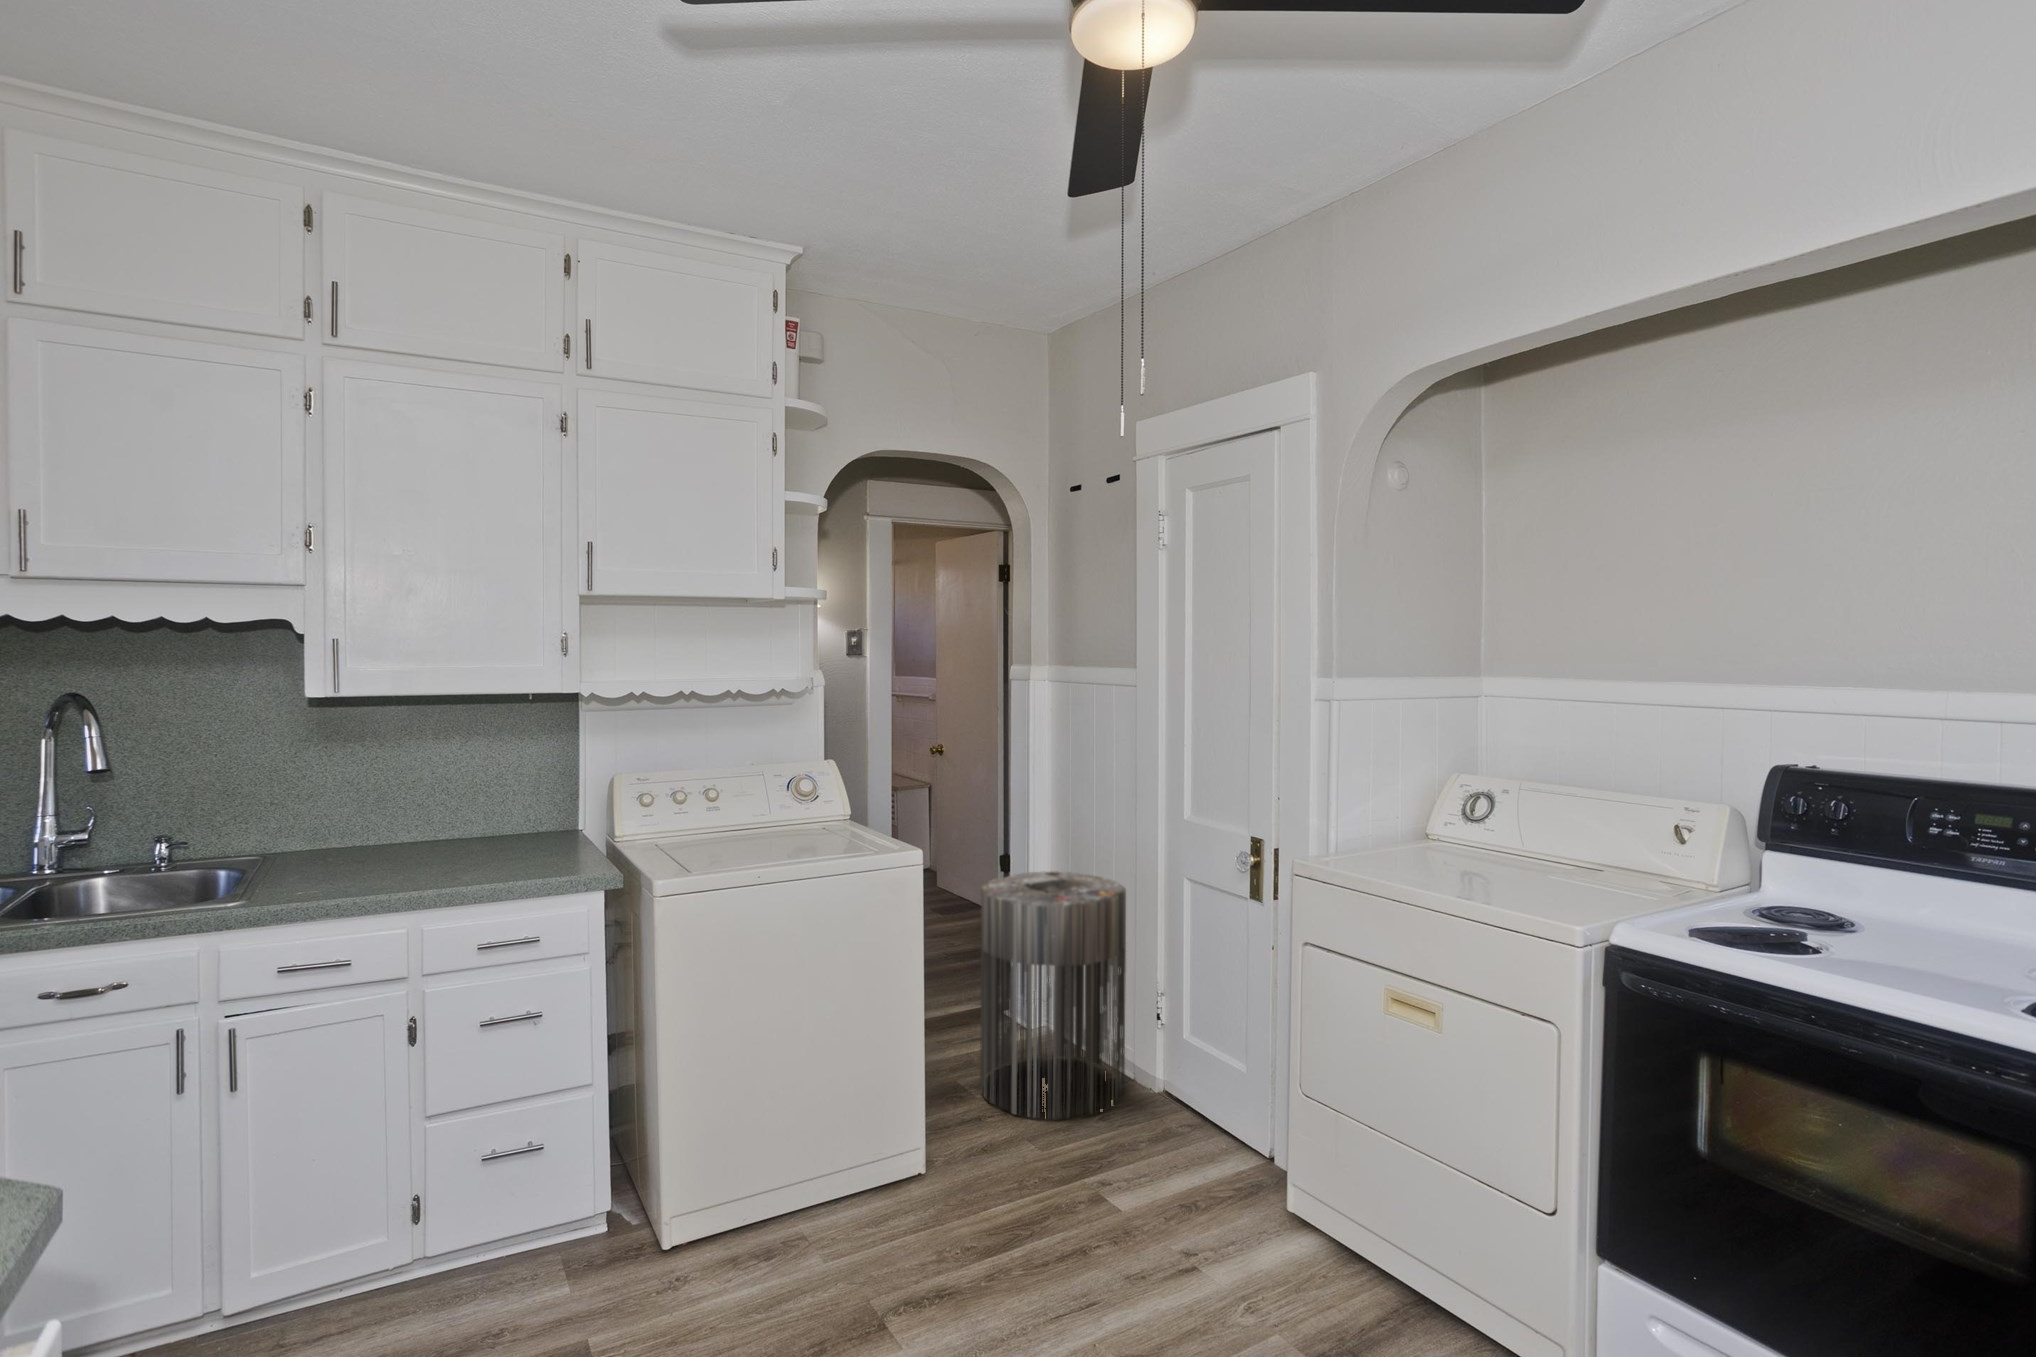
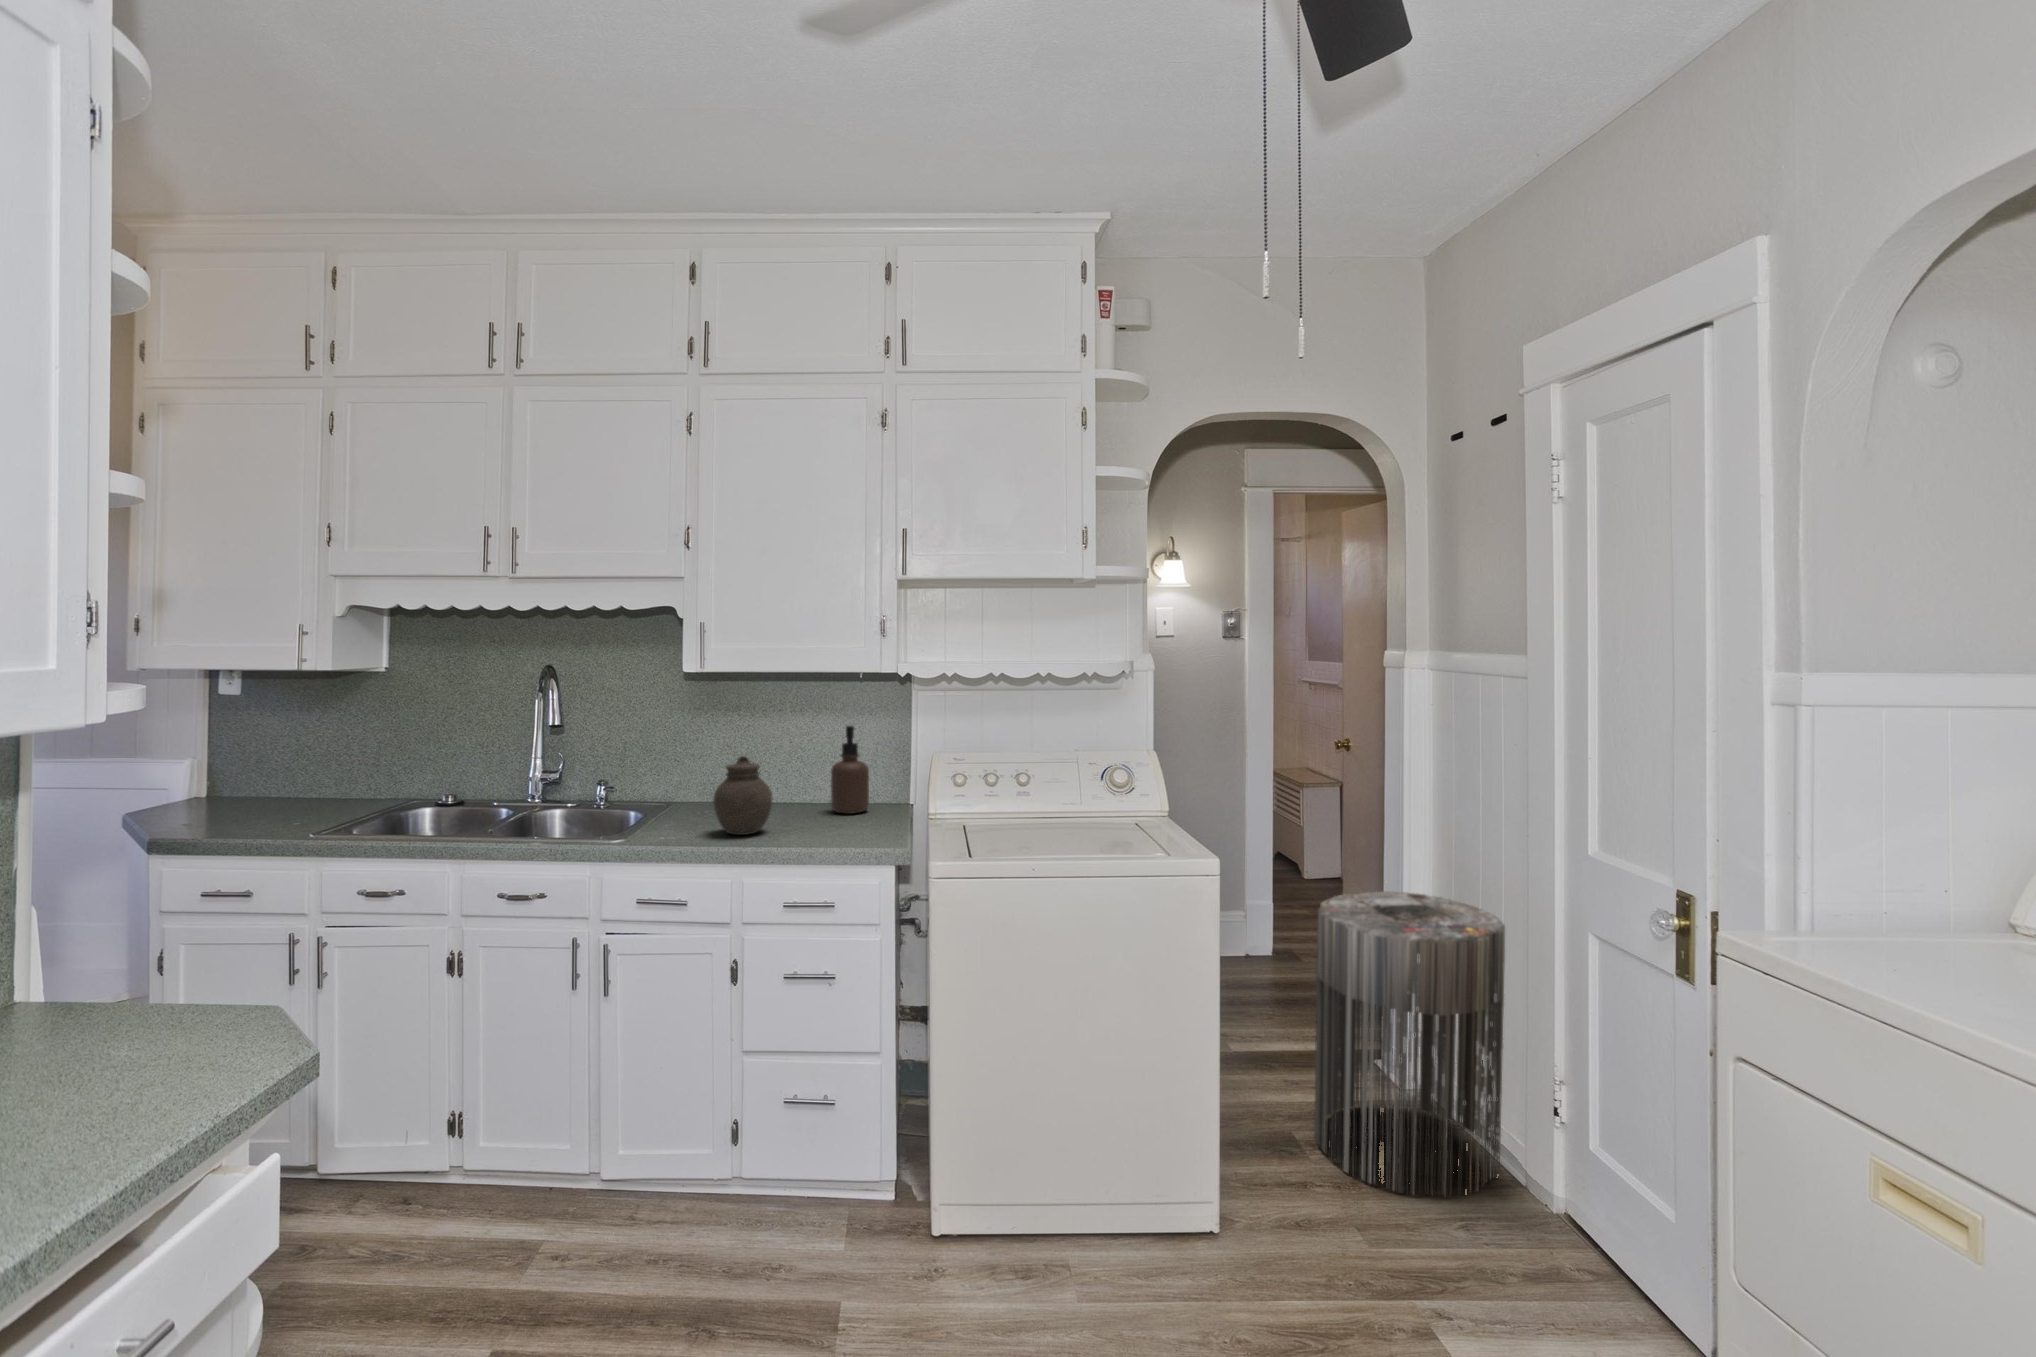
soap dispenser: none [488,750,533,846] -> present [831,726,869,814]
jar: none [369,788,443,877] -> present [713,756,772,835]

